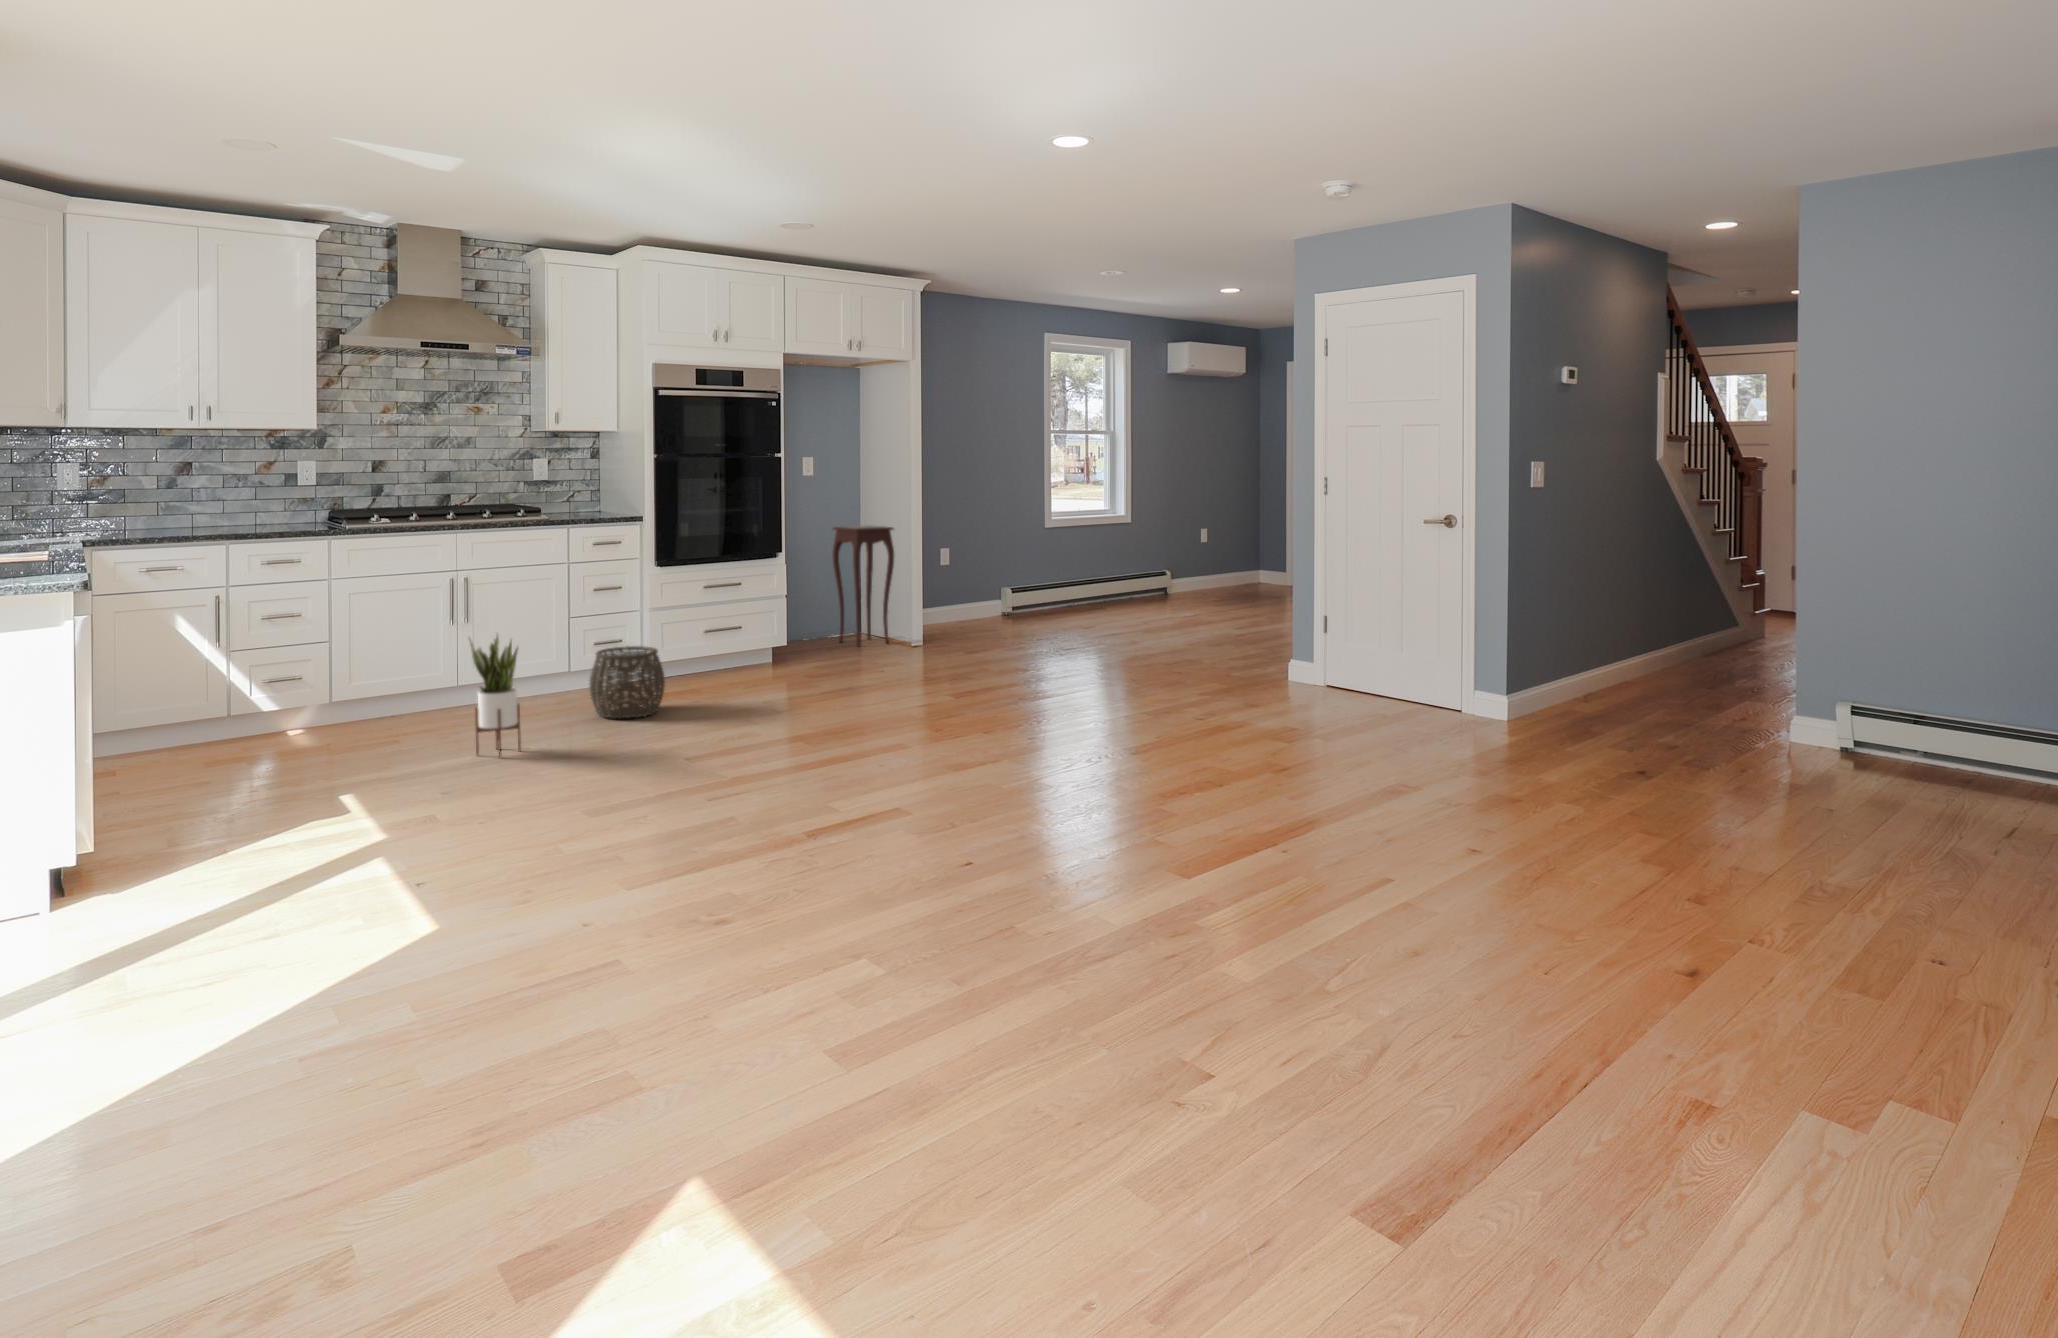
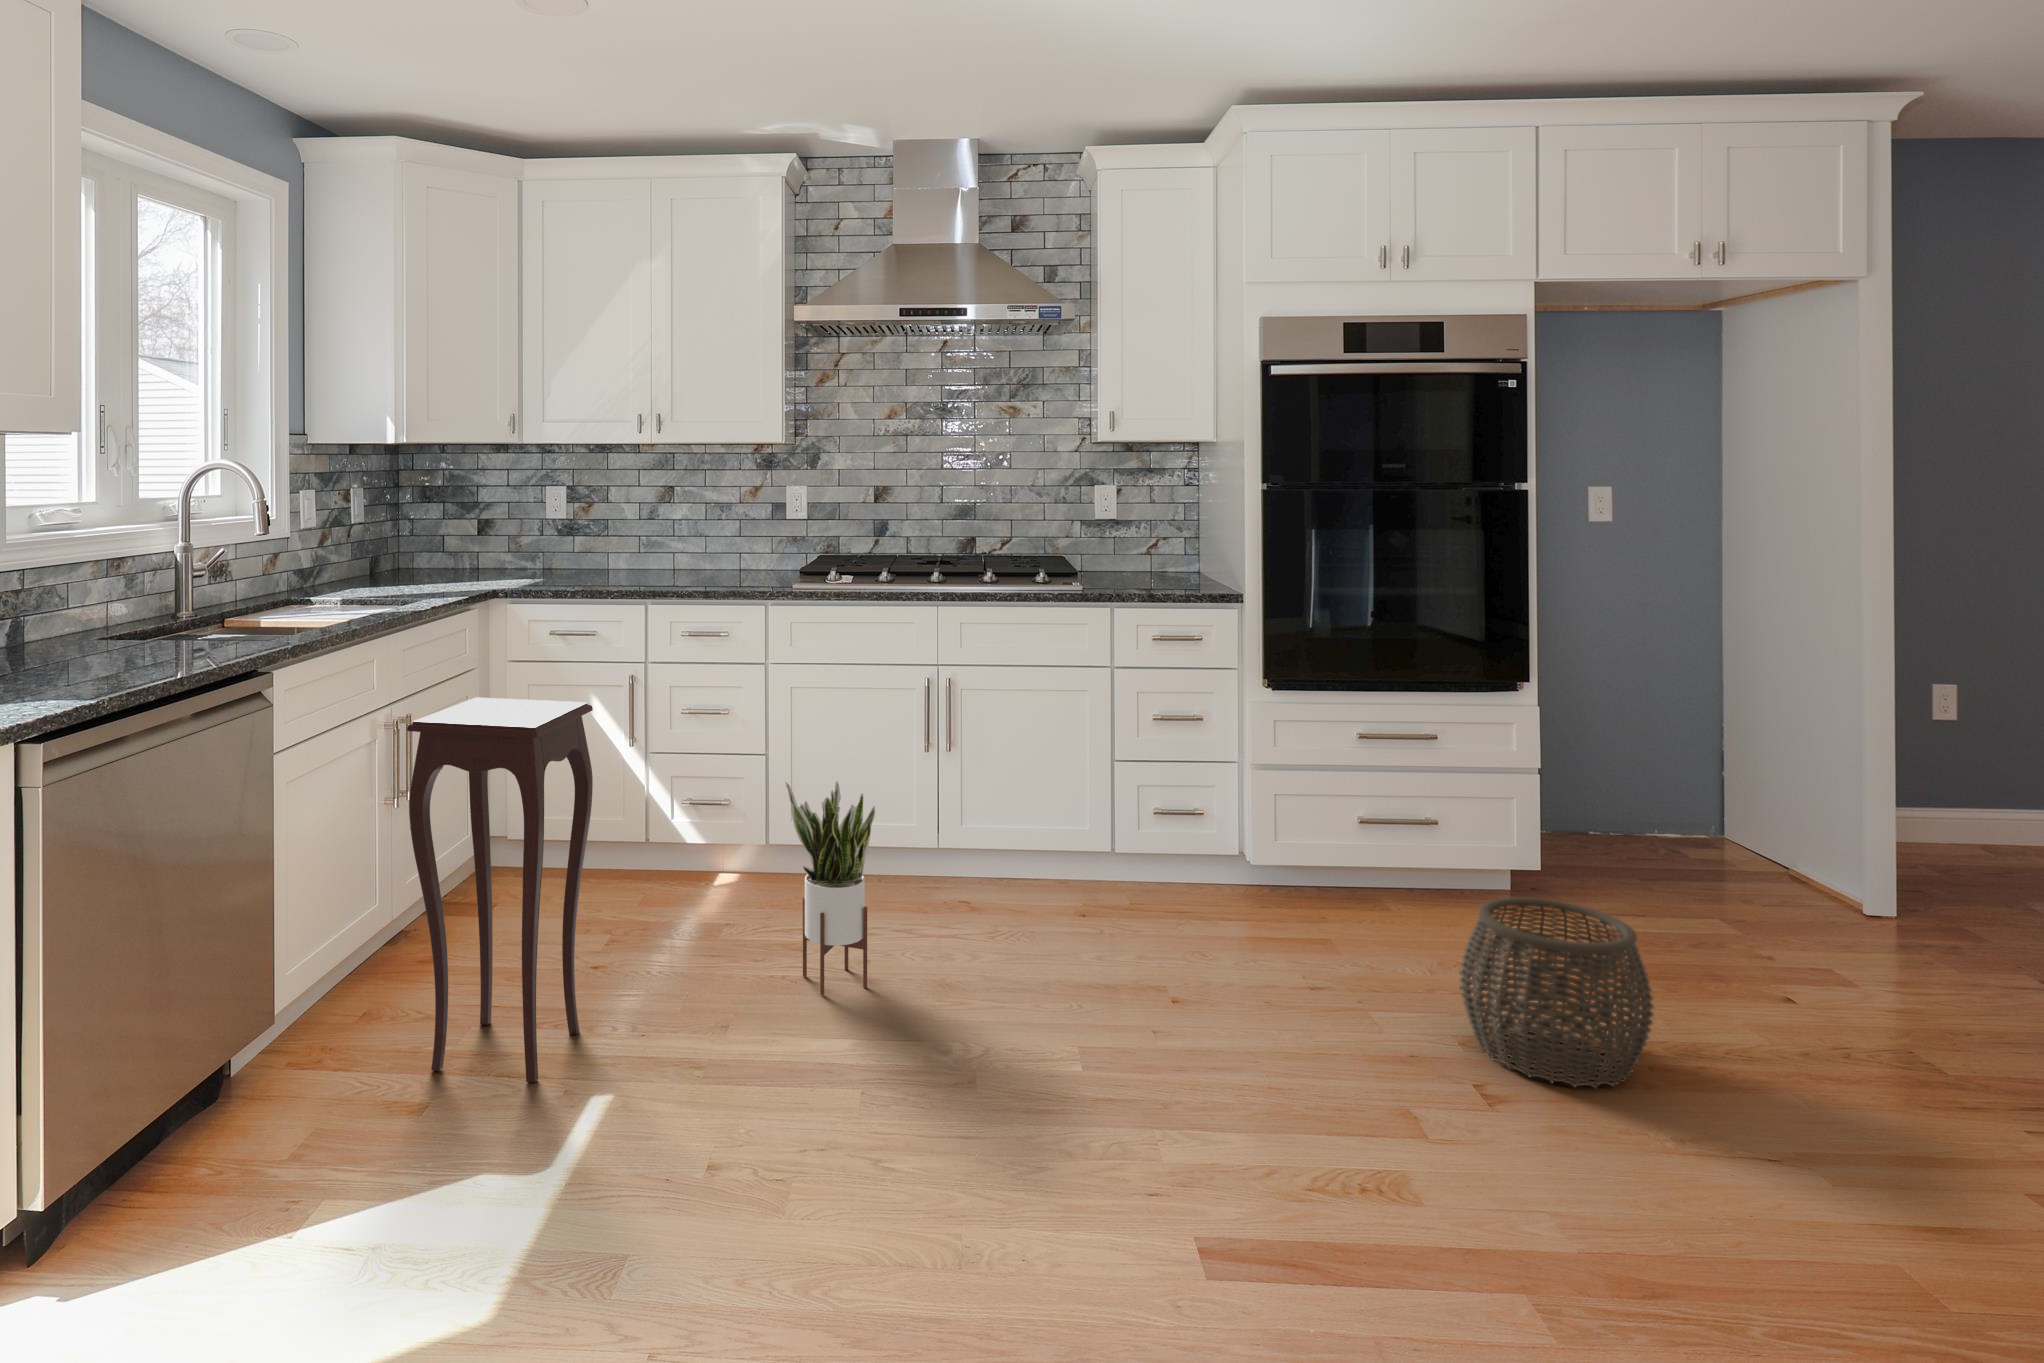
side table: present [832,525,894,646] -> present [407,698,593,1083]
woven basket: present [589,646,665,719] -> present [1460,897,1654,1088]

